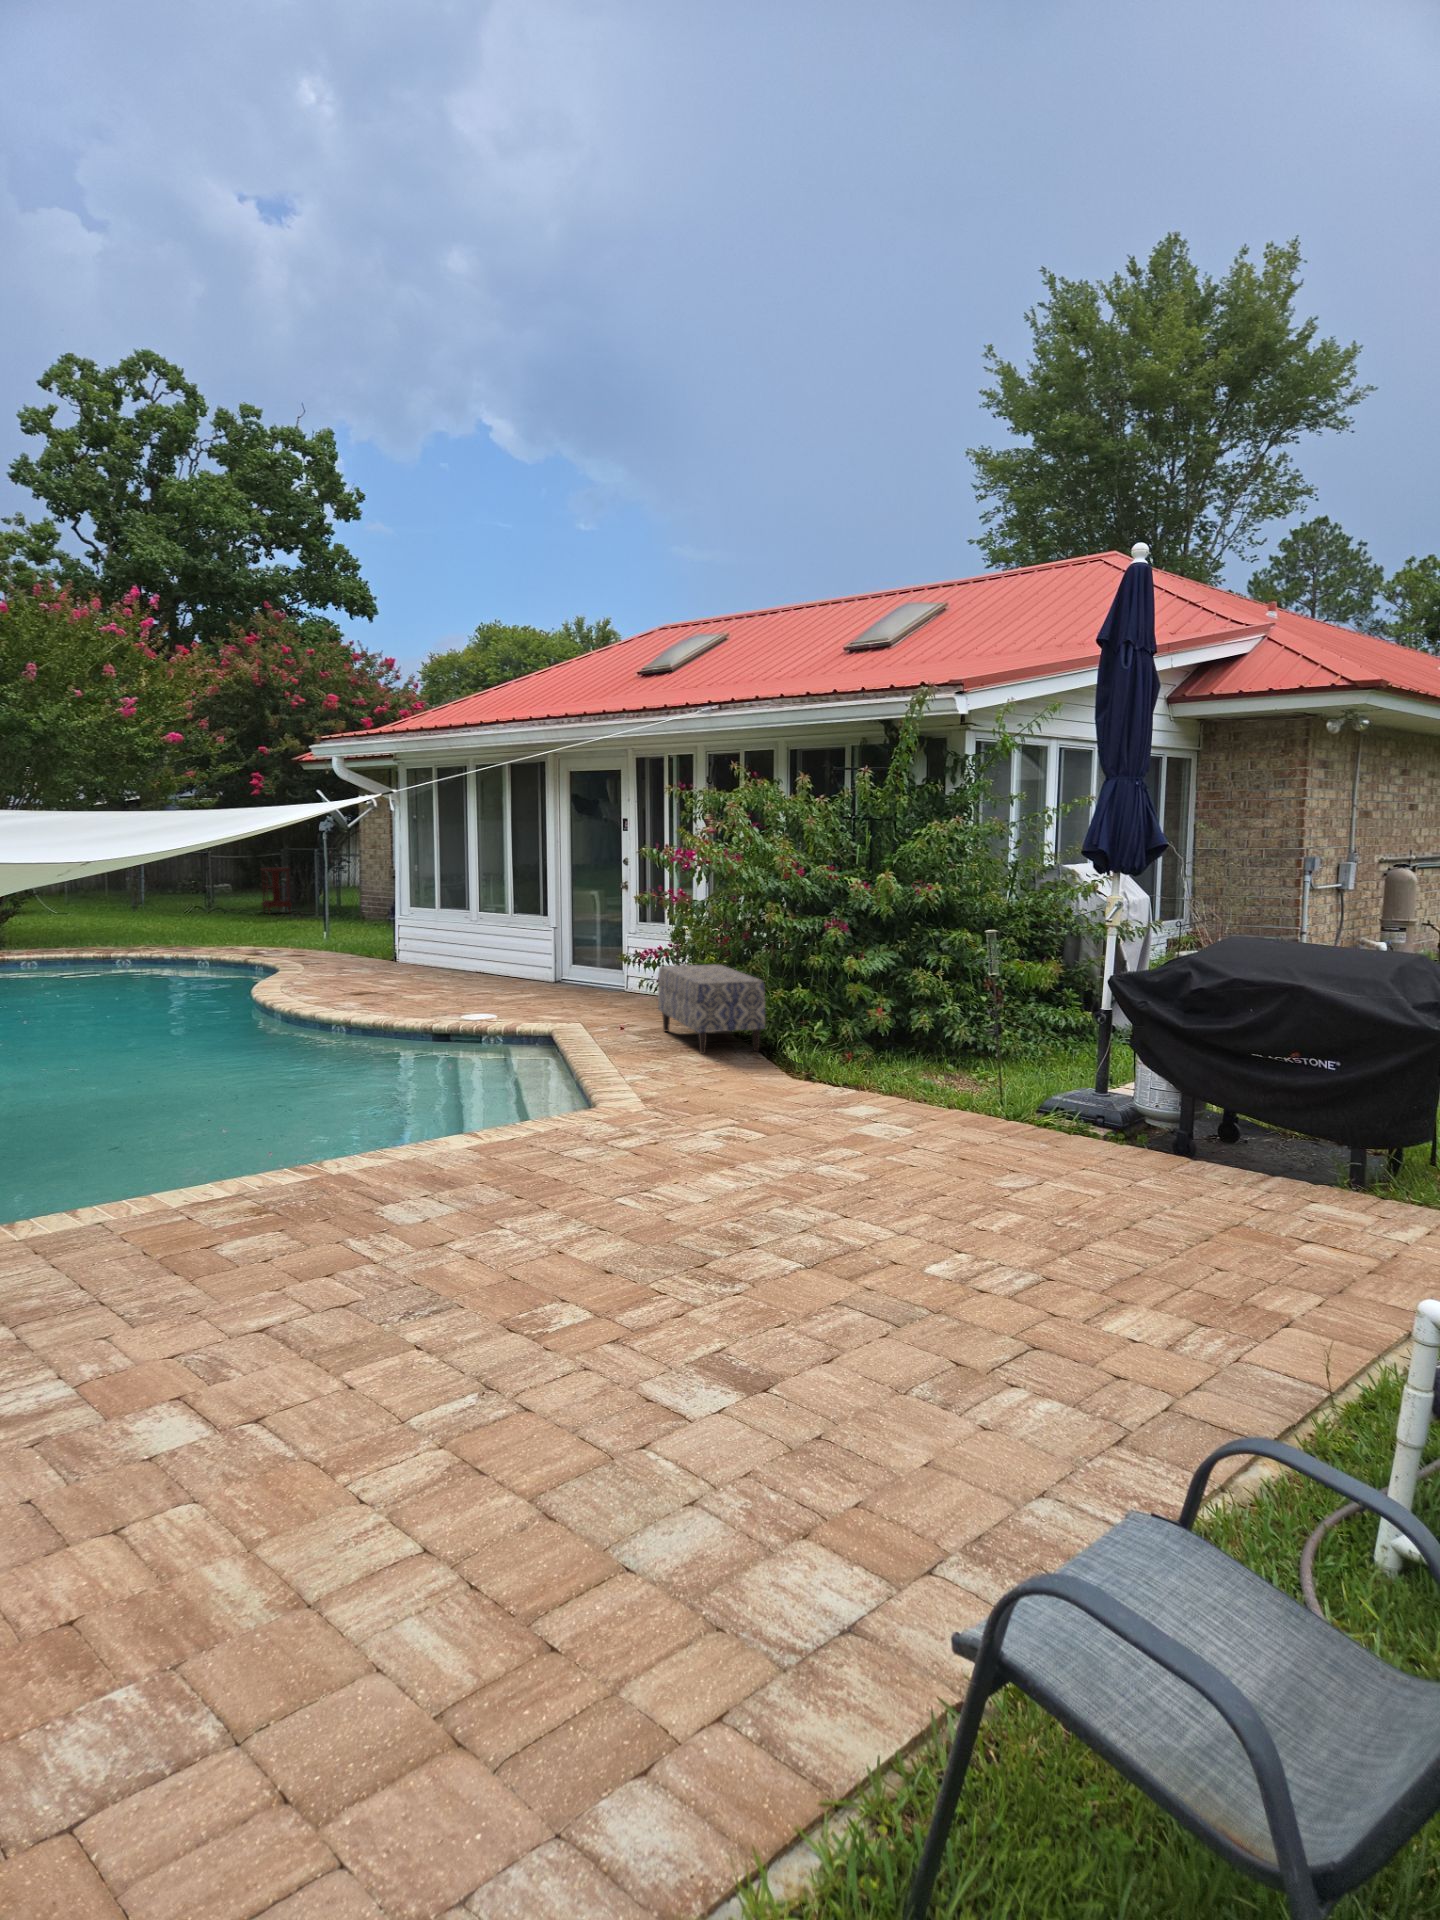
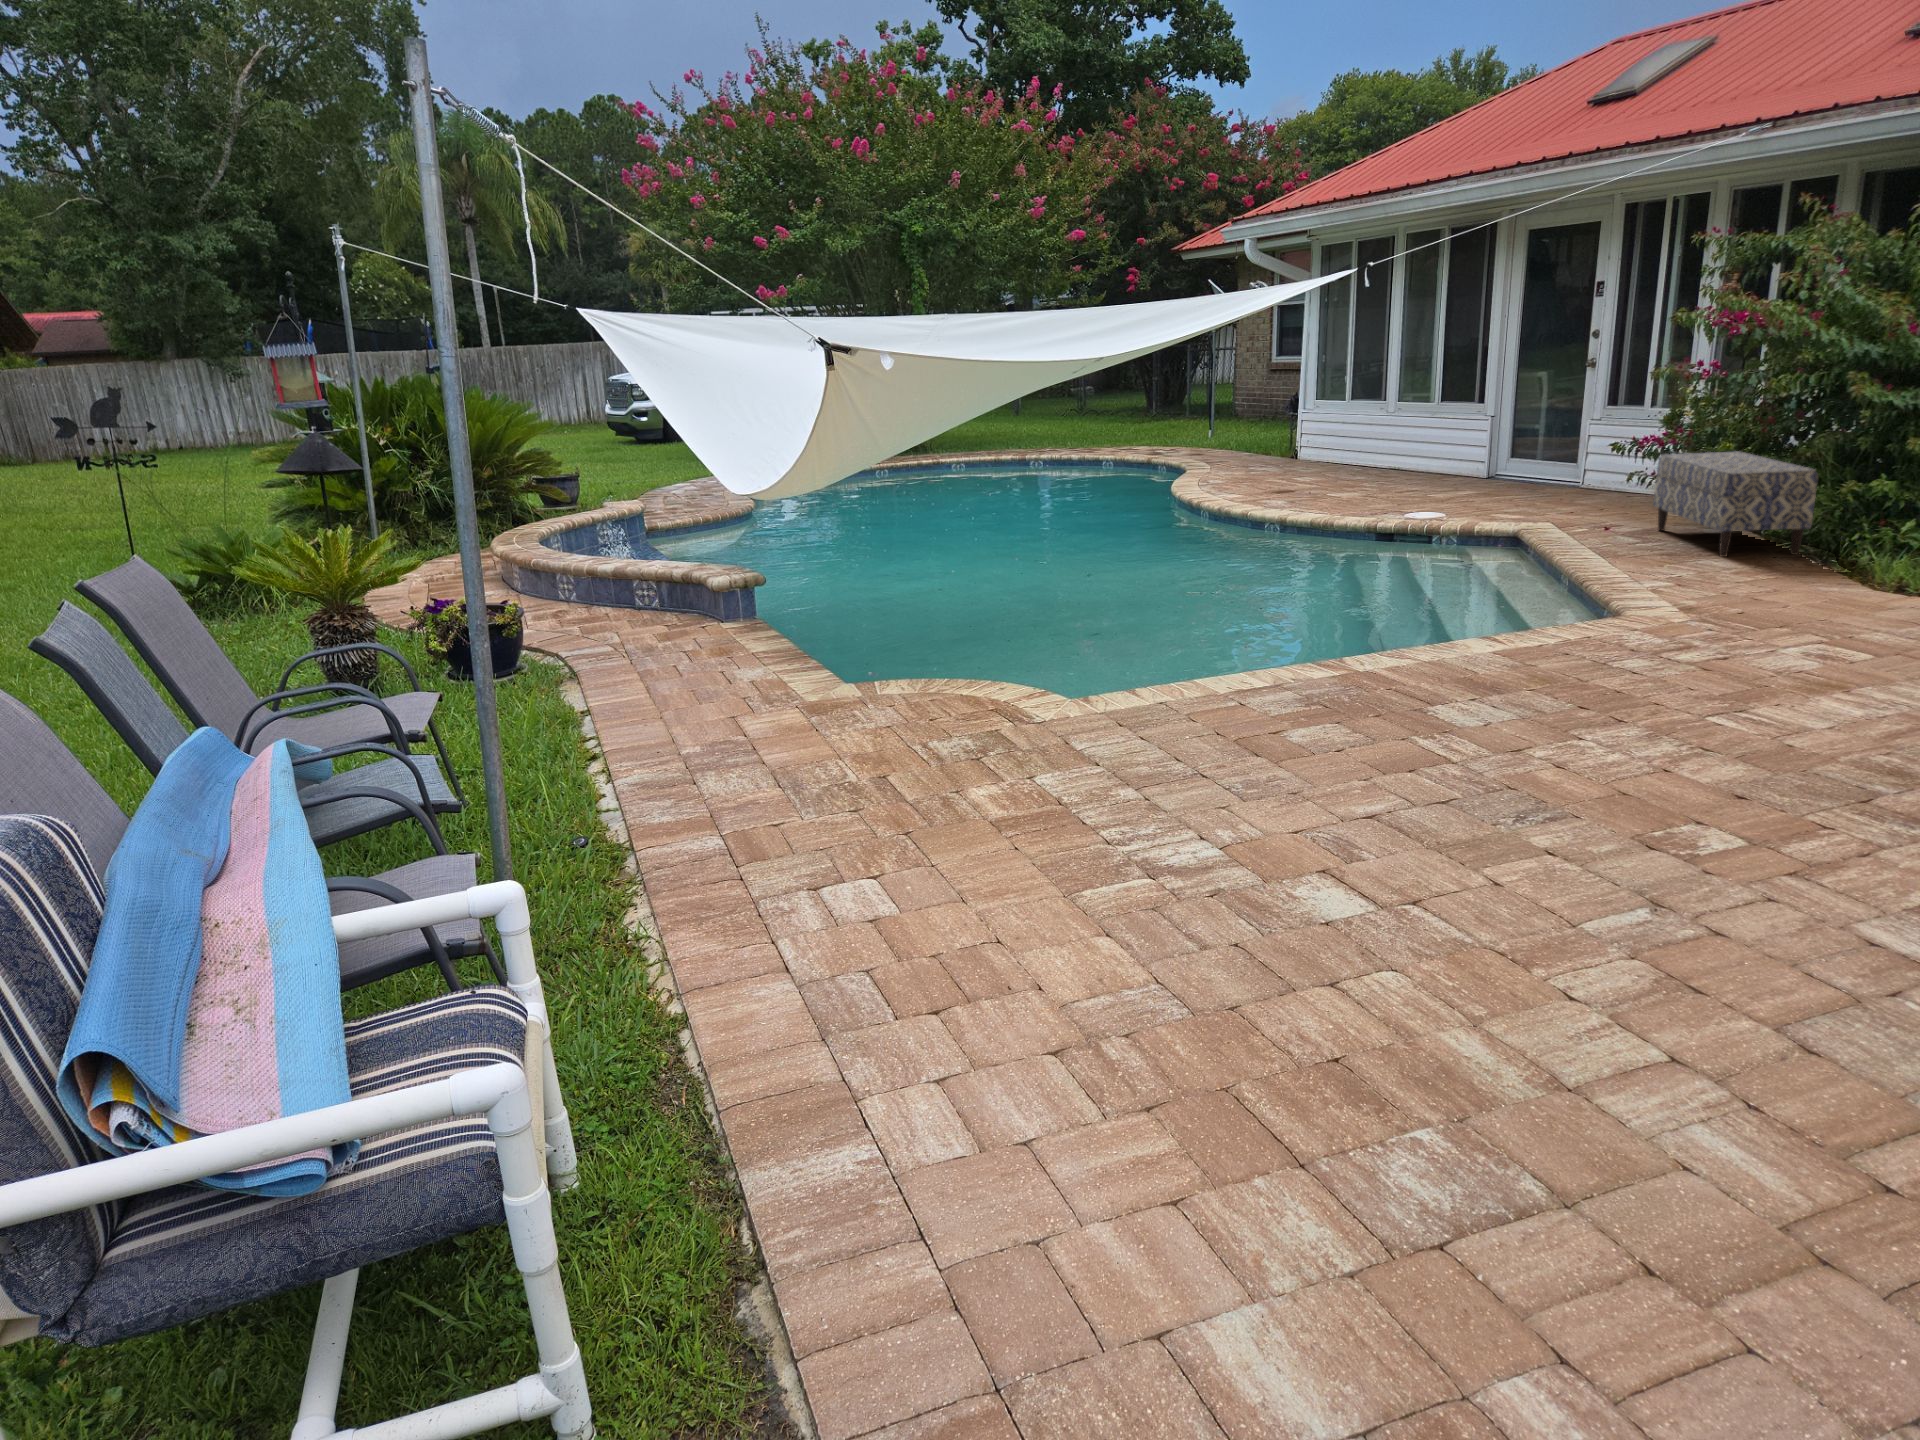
side table: present [261,868,292,913] -> none [1141,363,1172,412]

